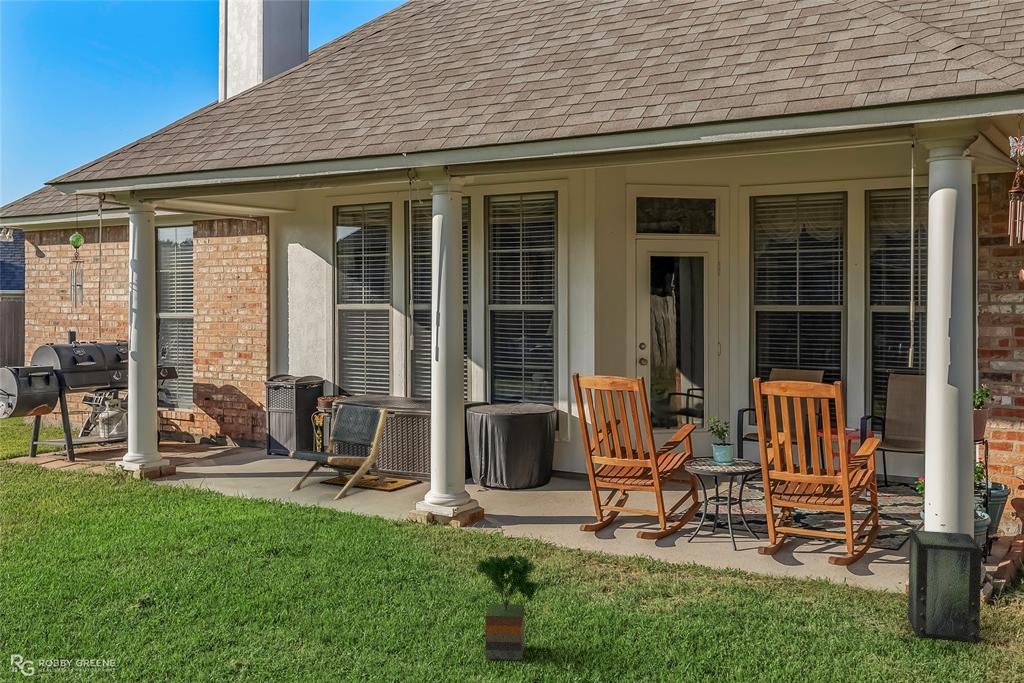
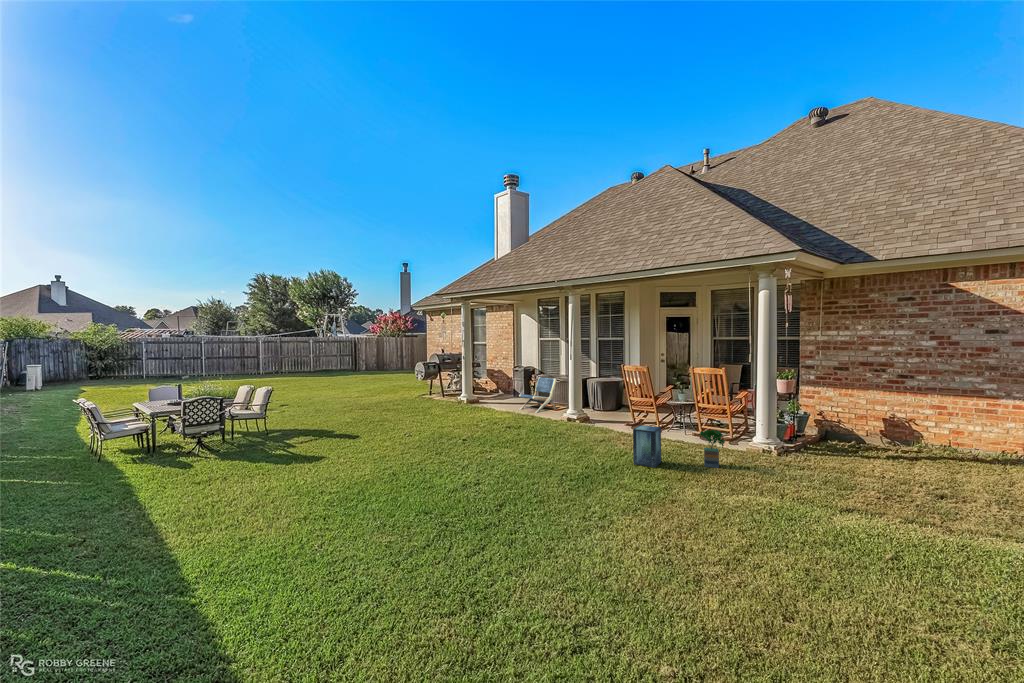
storage box: present [908,530,982,643] -> present [633,425,661,468]
potted tree: present [476,555,540,660] -> present [700,430,725,468]

